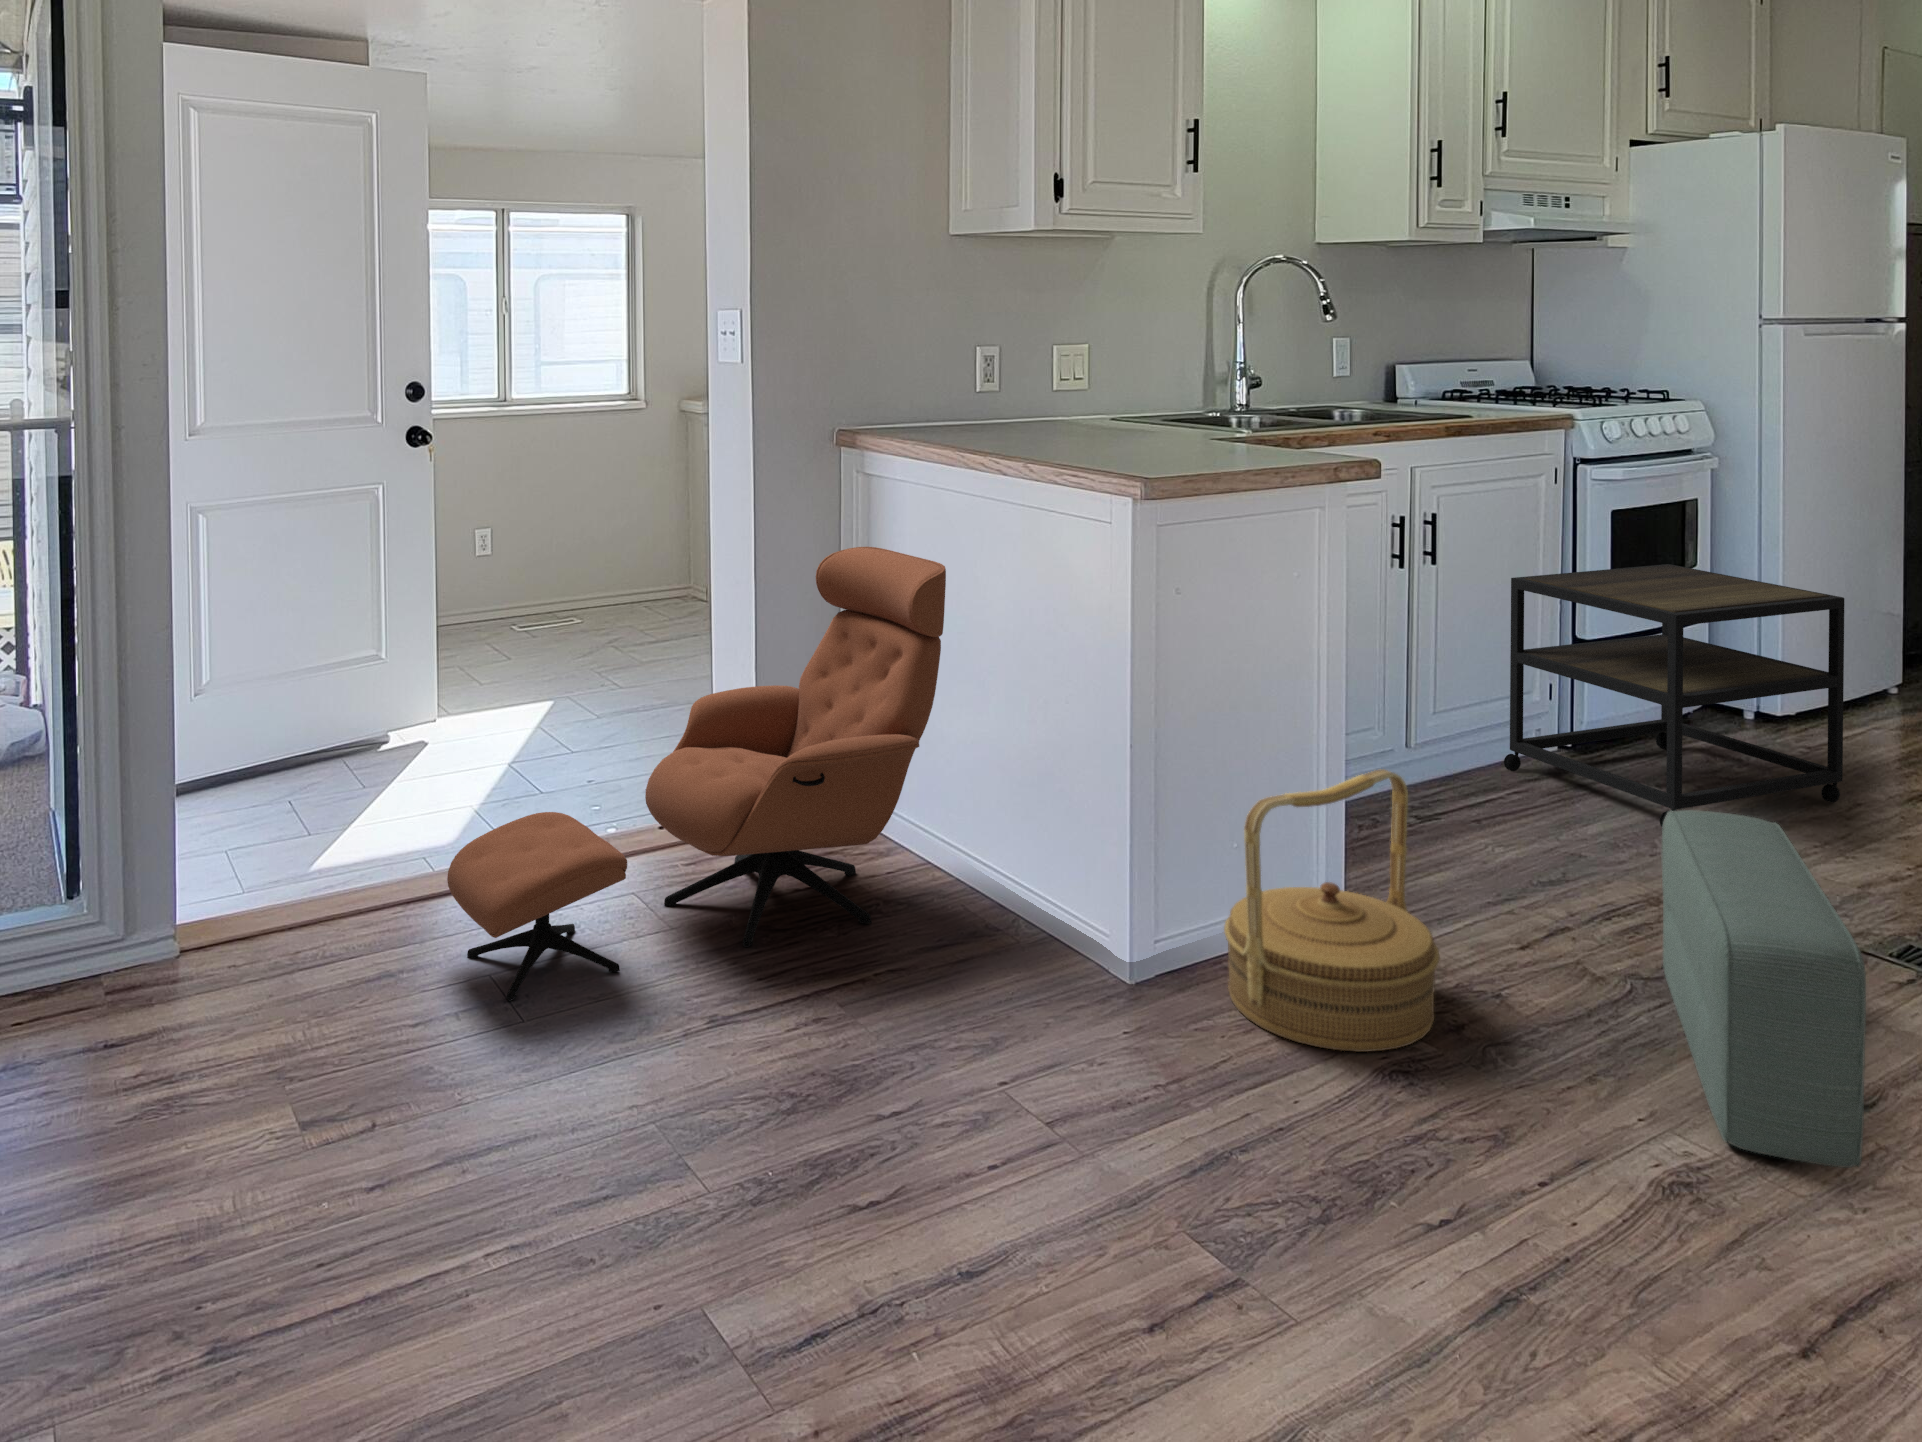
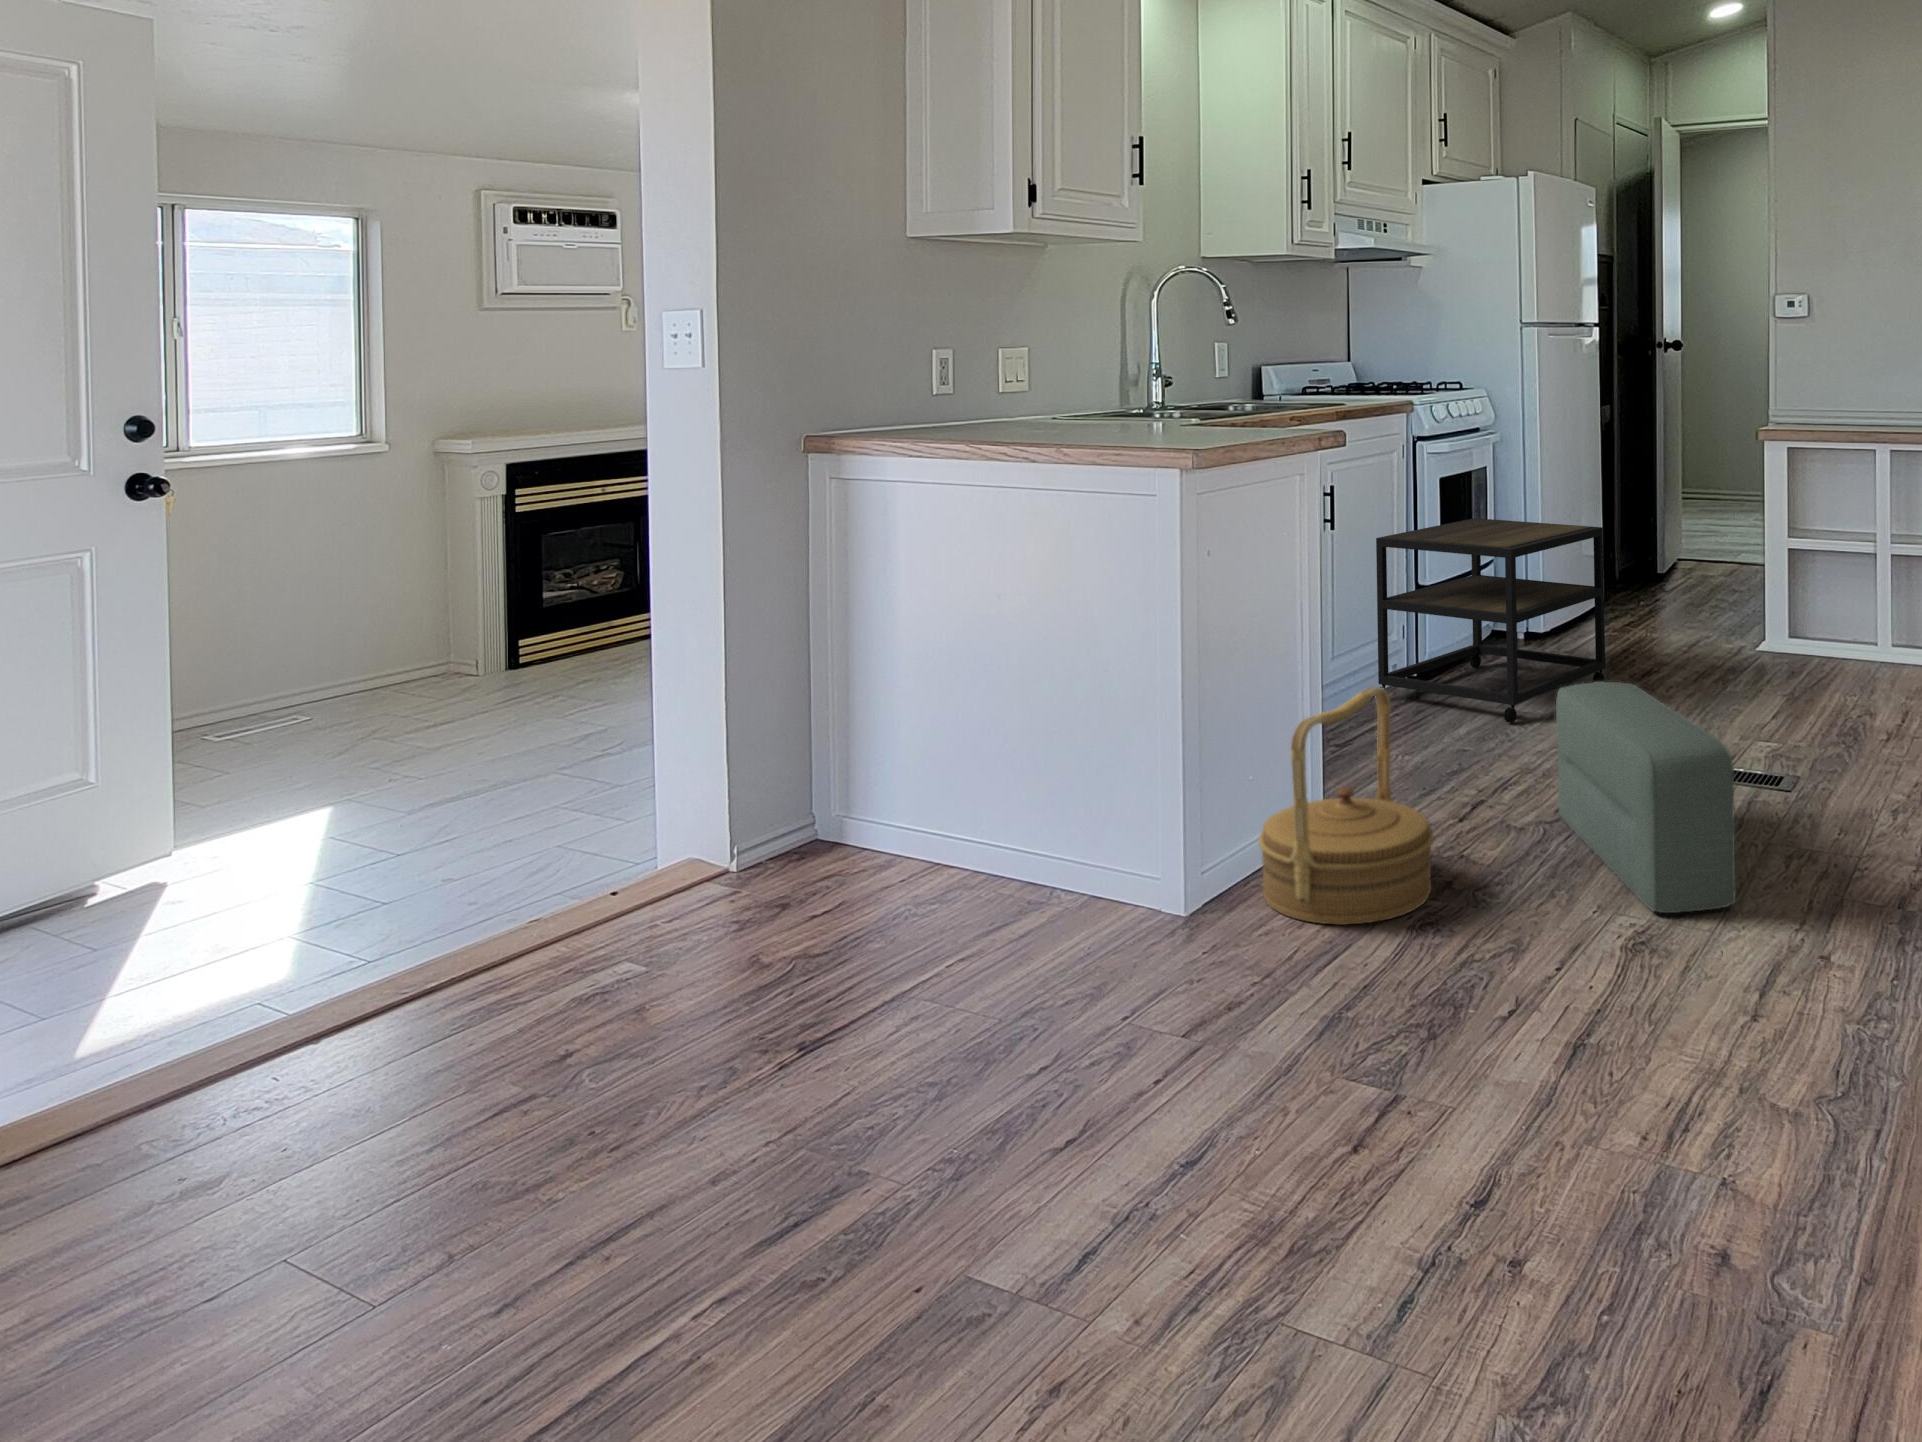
lounge chair: present [447,547,946,1001] -> none [425,552,966,1091]

